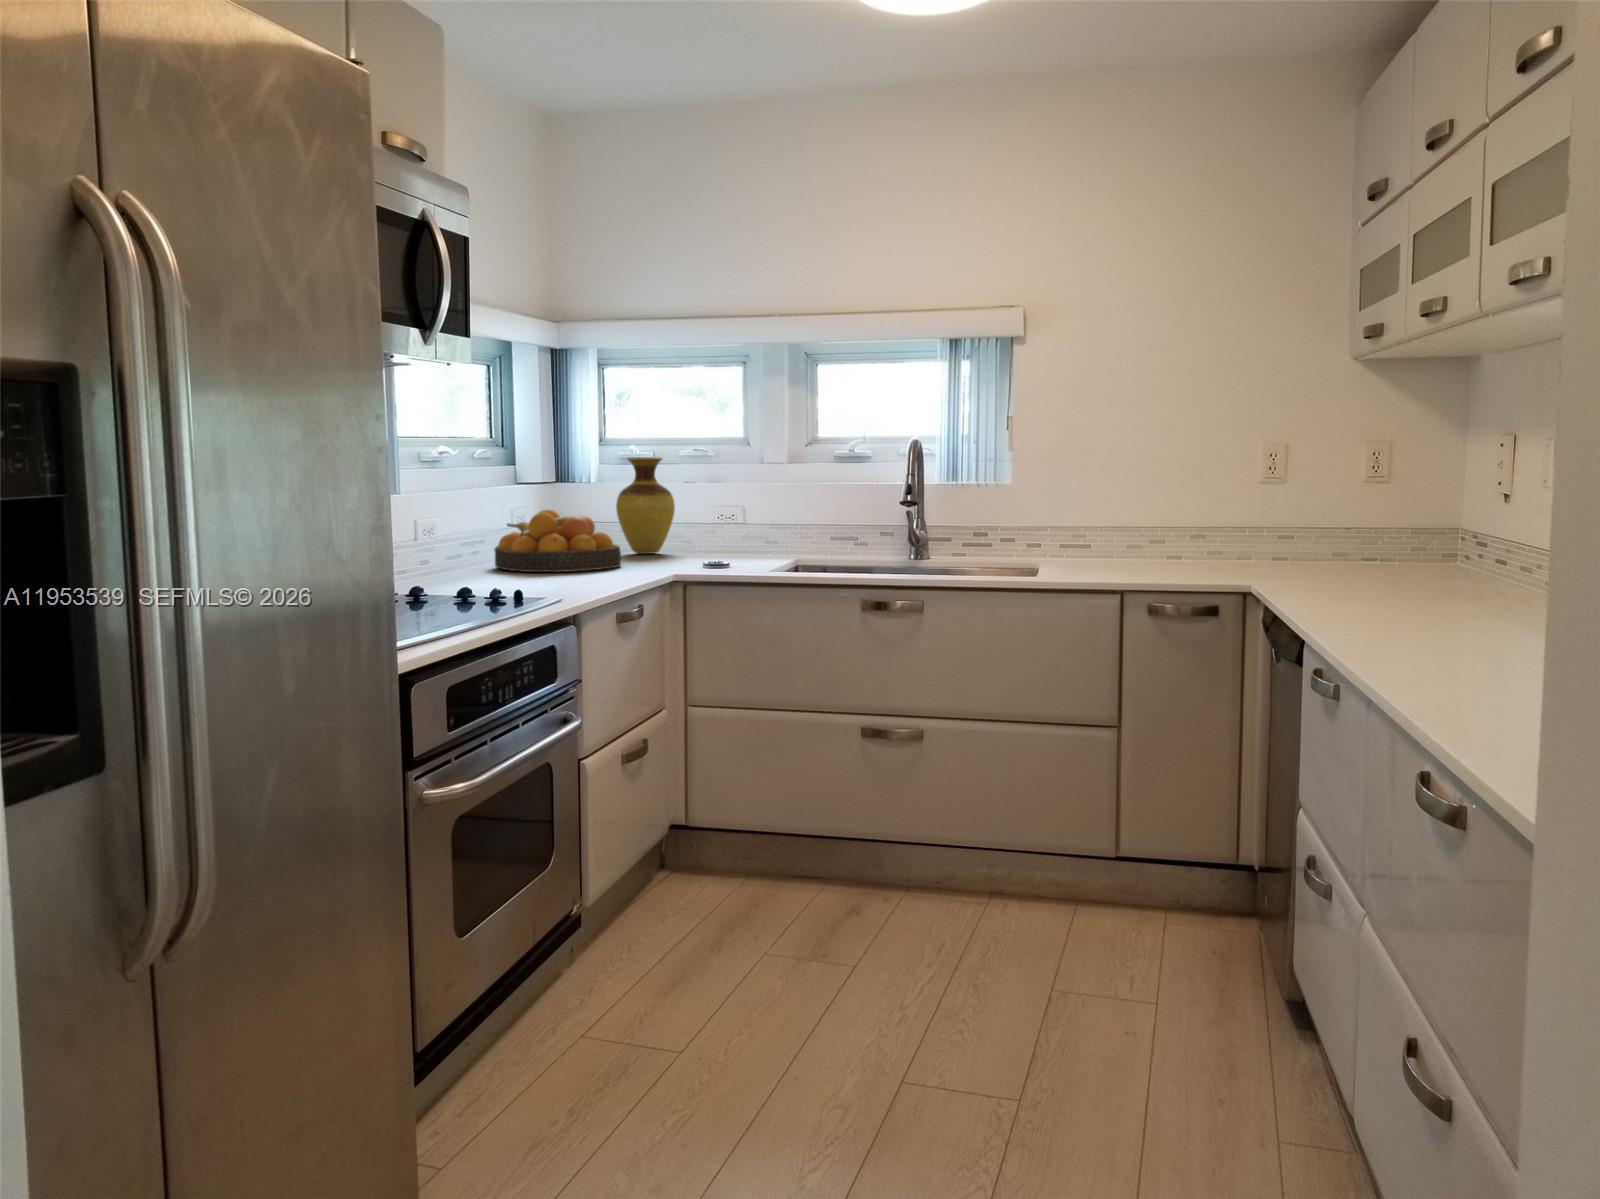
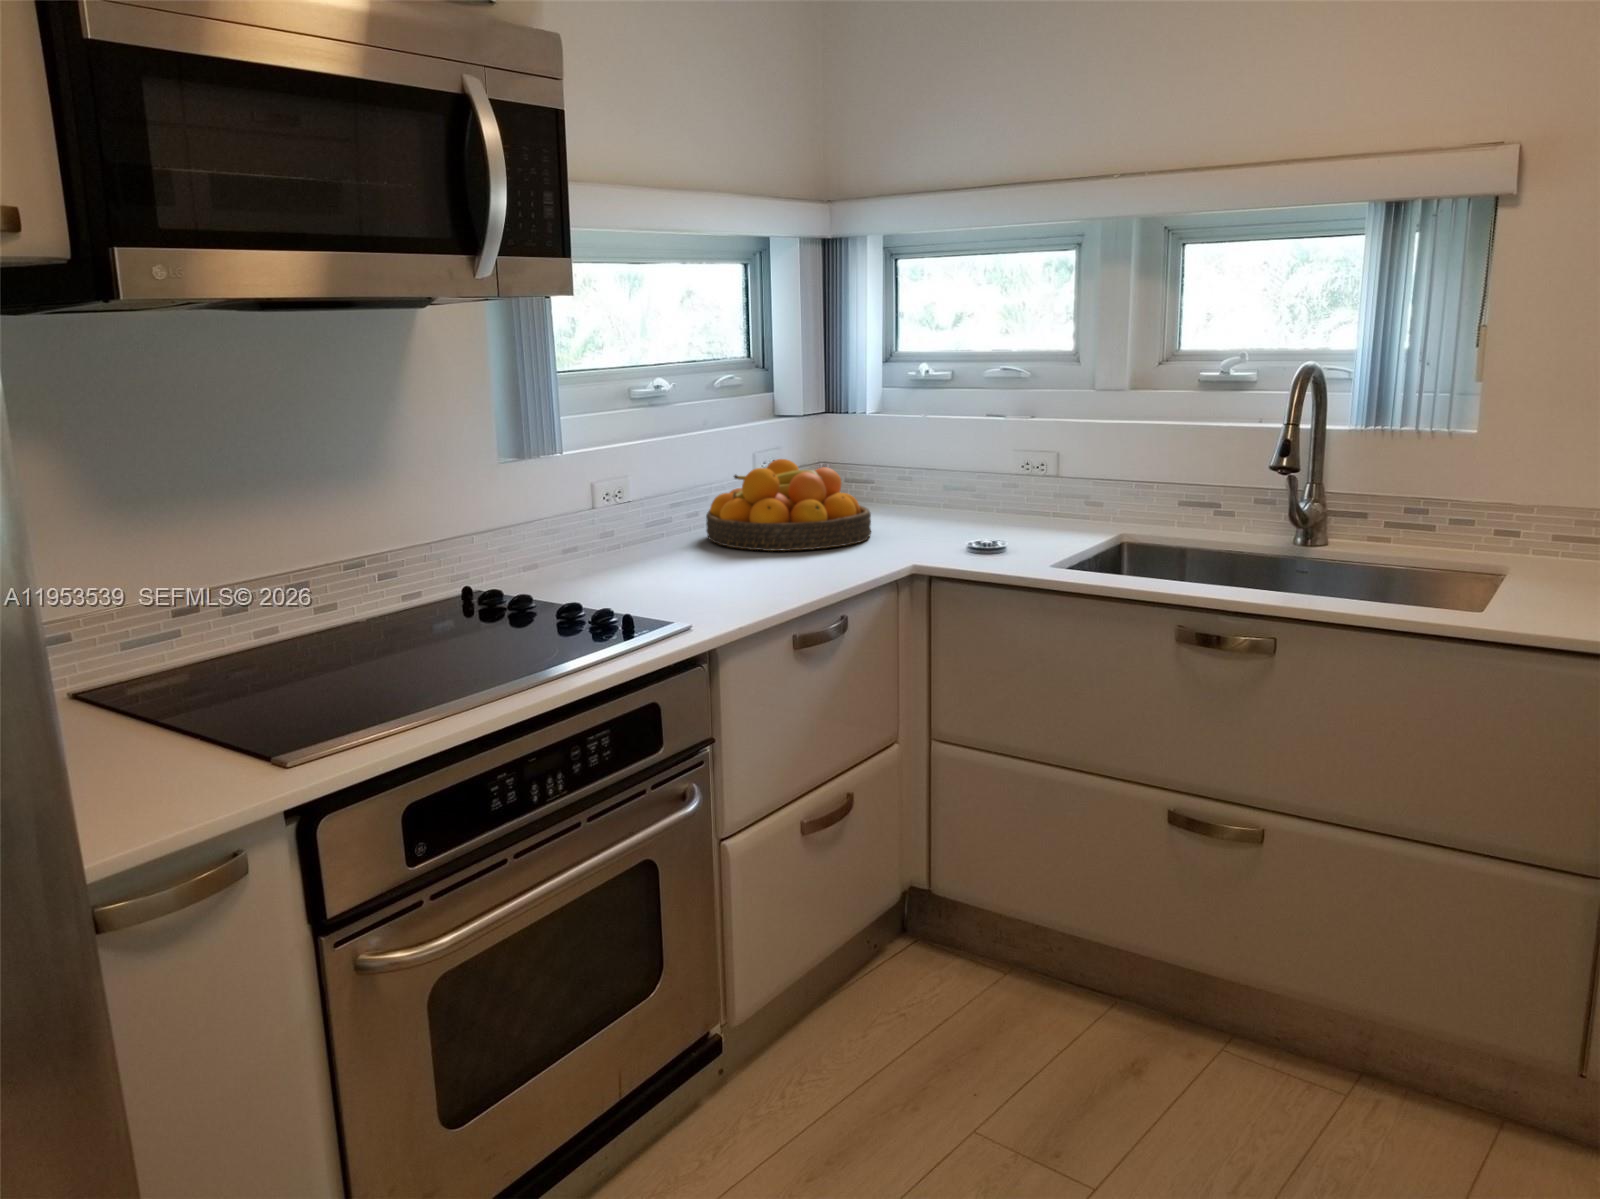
vase: present [616,458,675,554] -> none [894,380,972,512]

